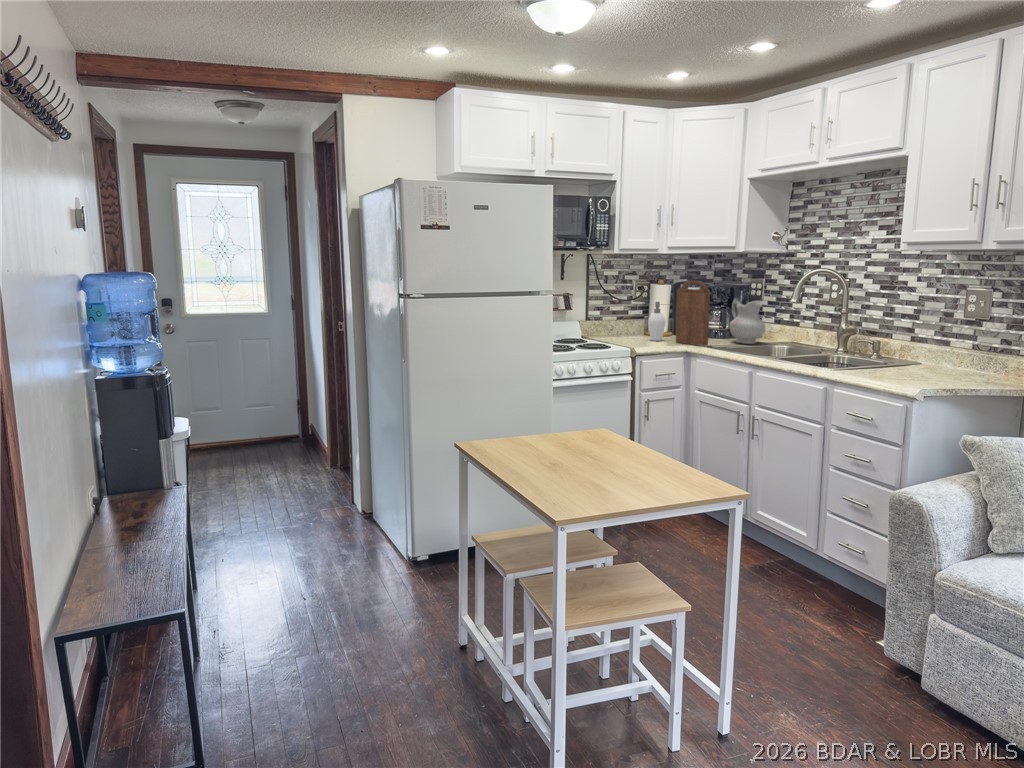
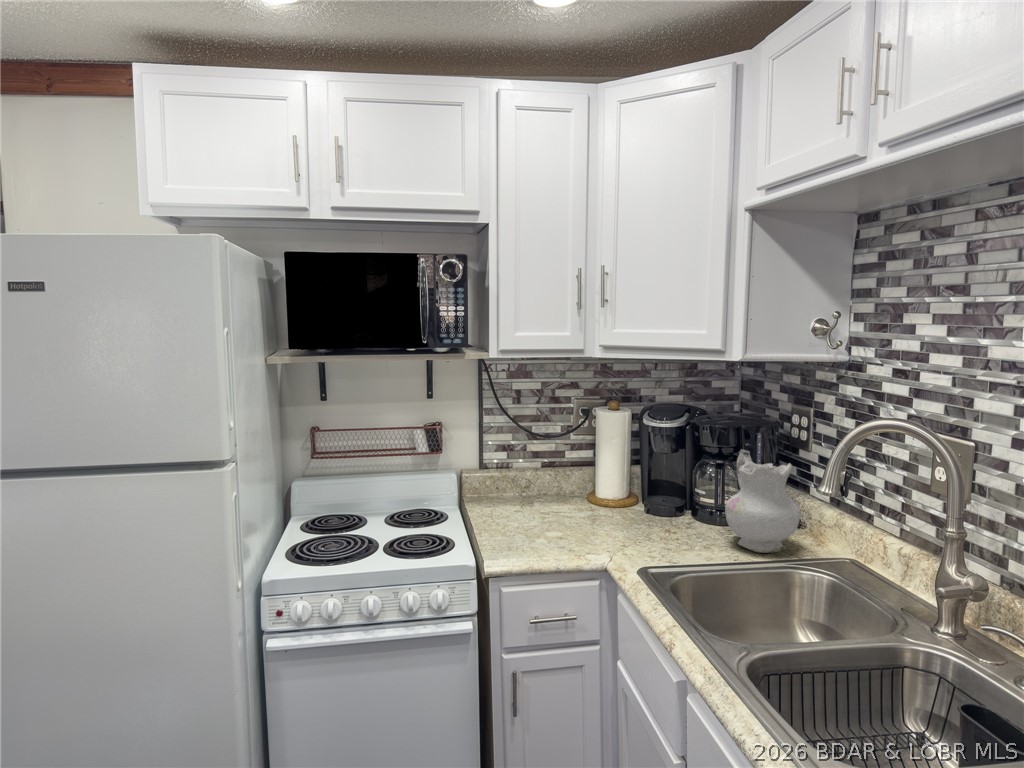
cutting board: present [676,281,710,346] -> none [610,416,663,556]
soap dispenser: present [648,302,666,341] -> none [564,450,608,527]

